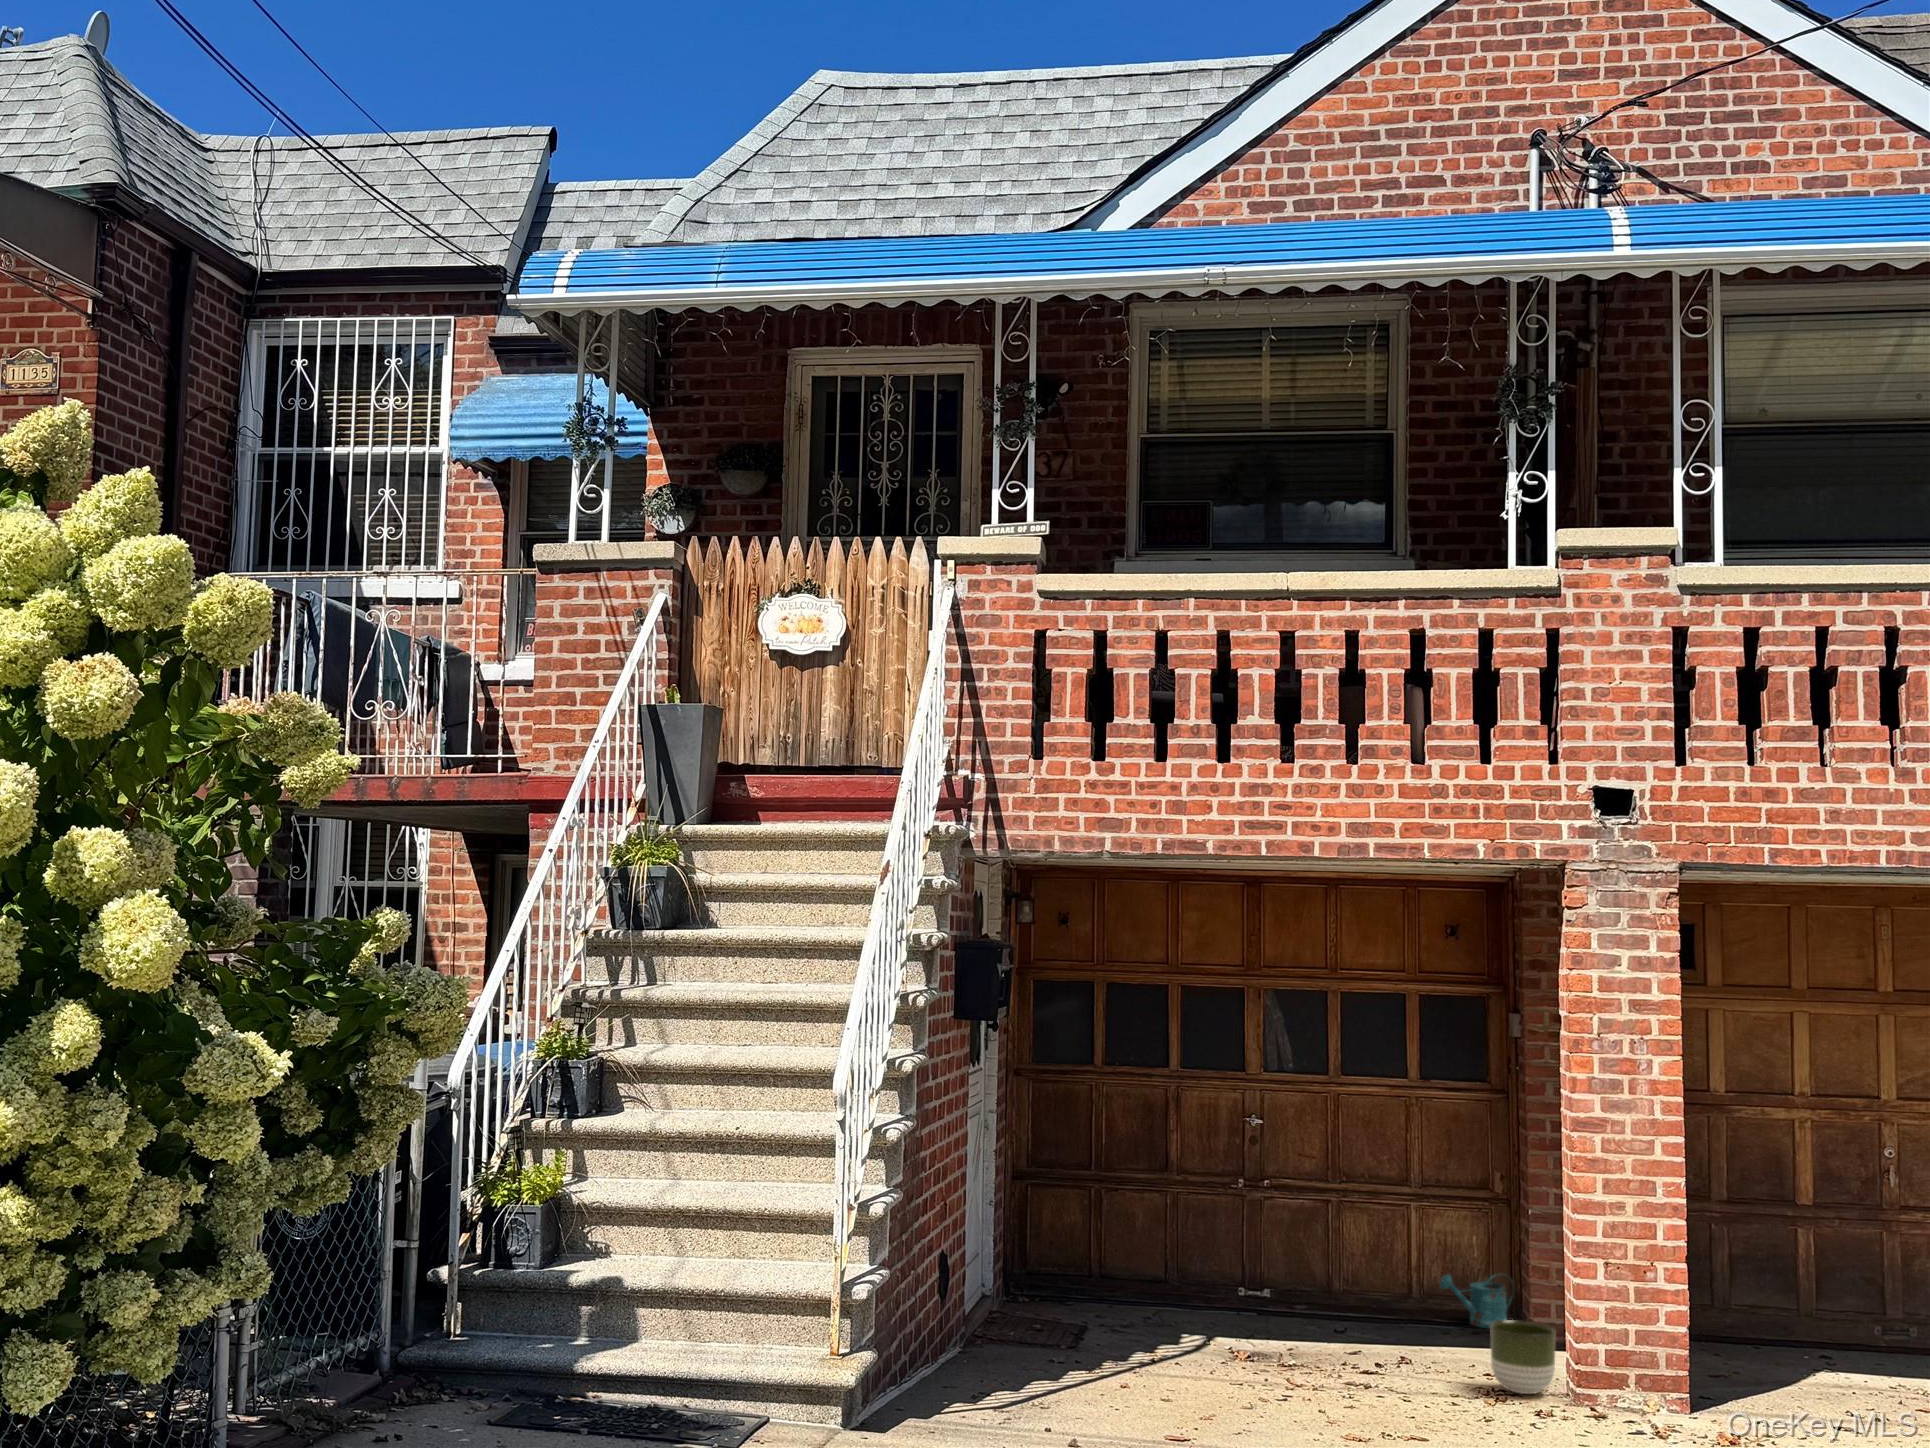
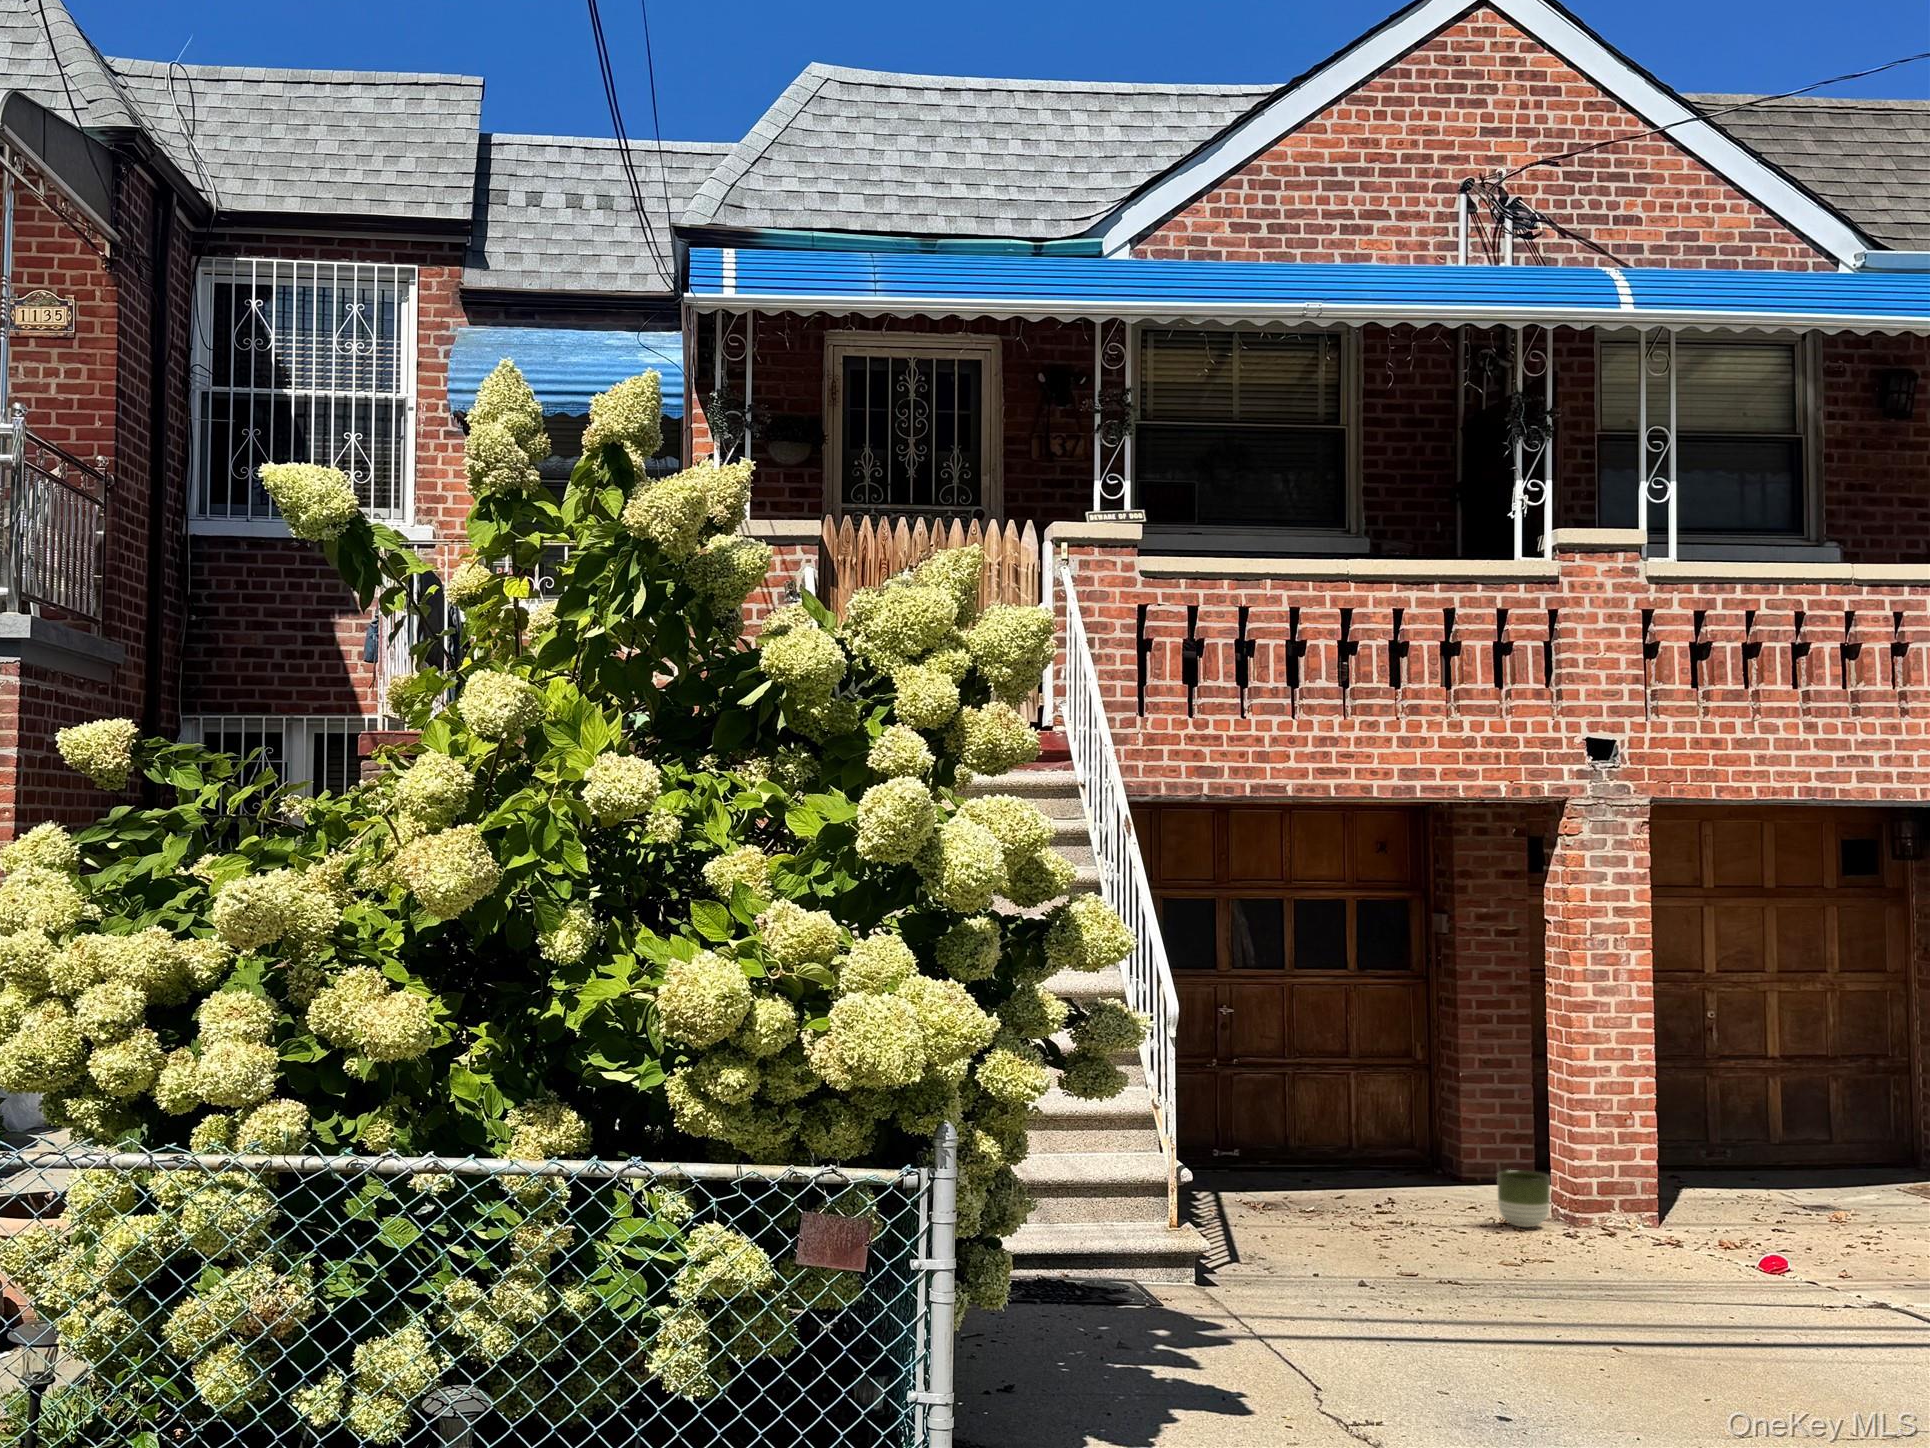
watering can: present [1440,1274,1514,1328] -> none [1402,1140,1456,1185]

